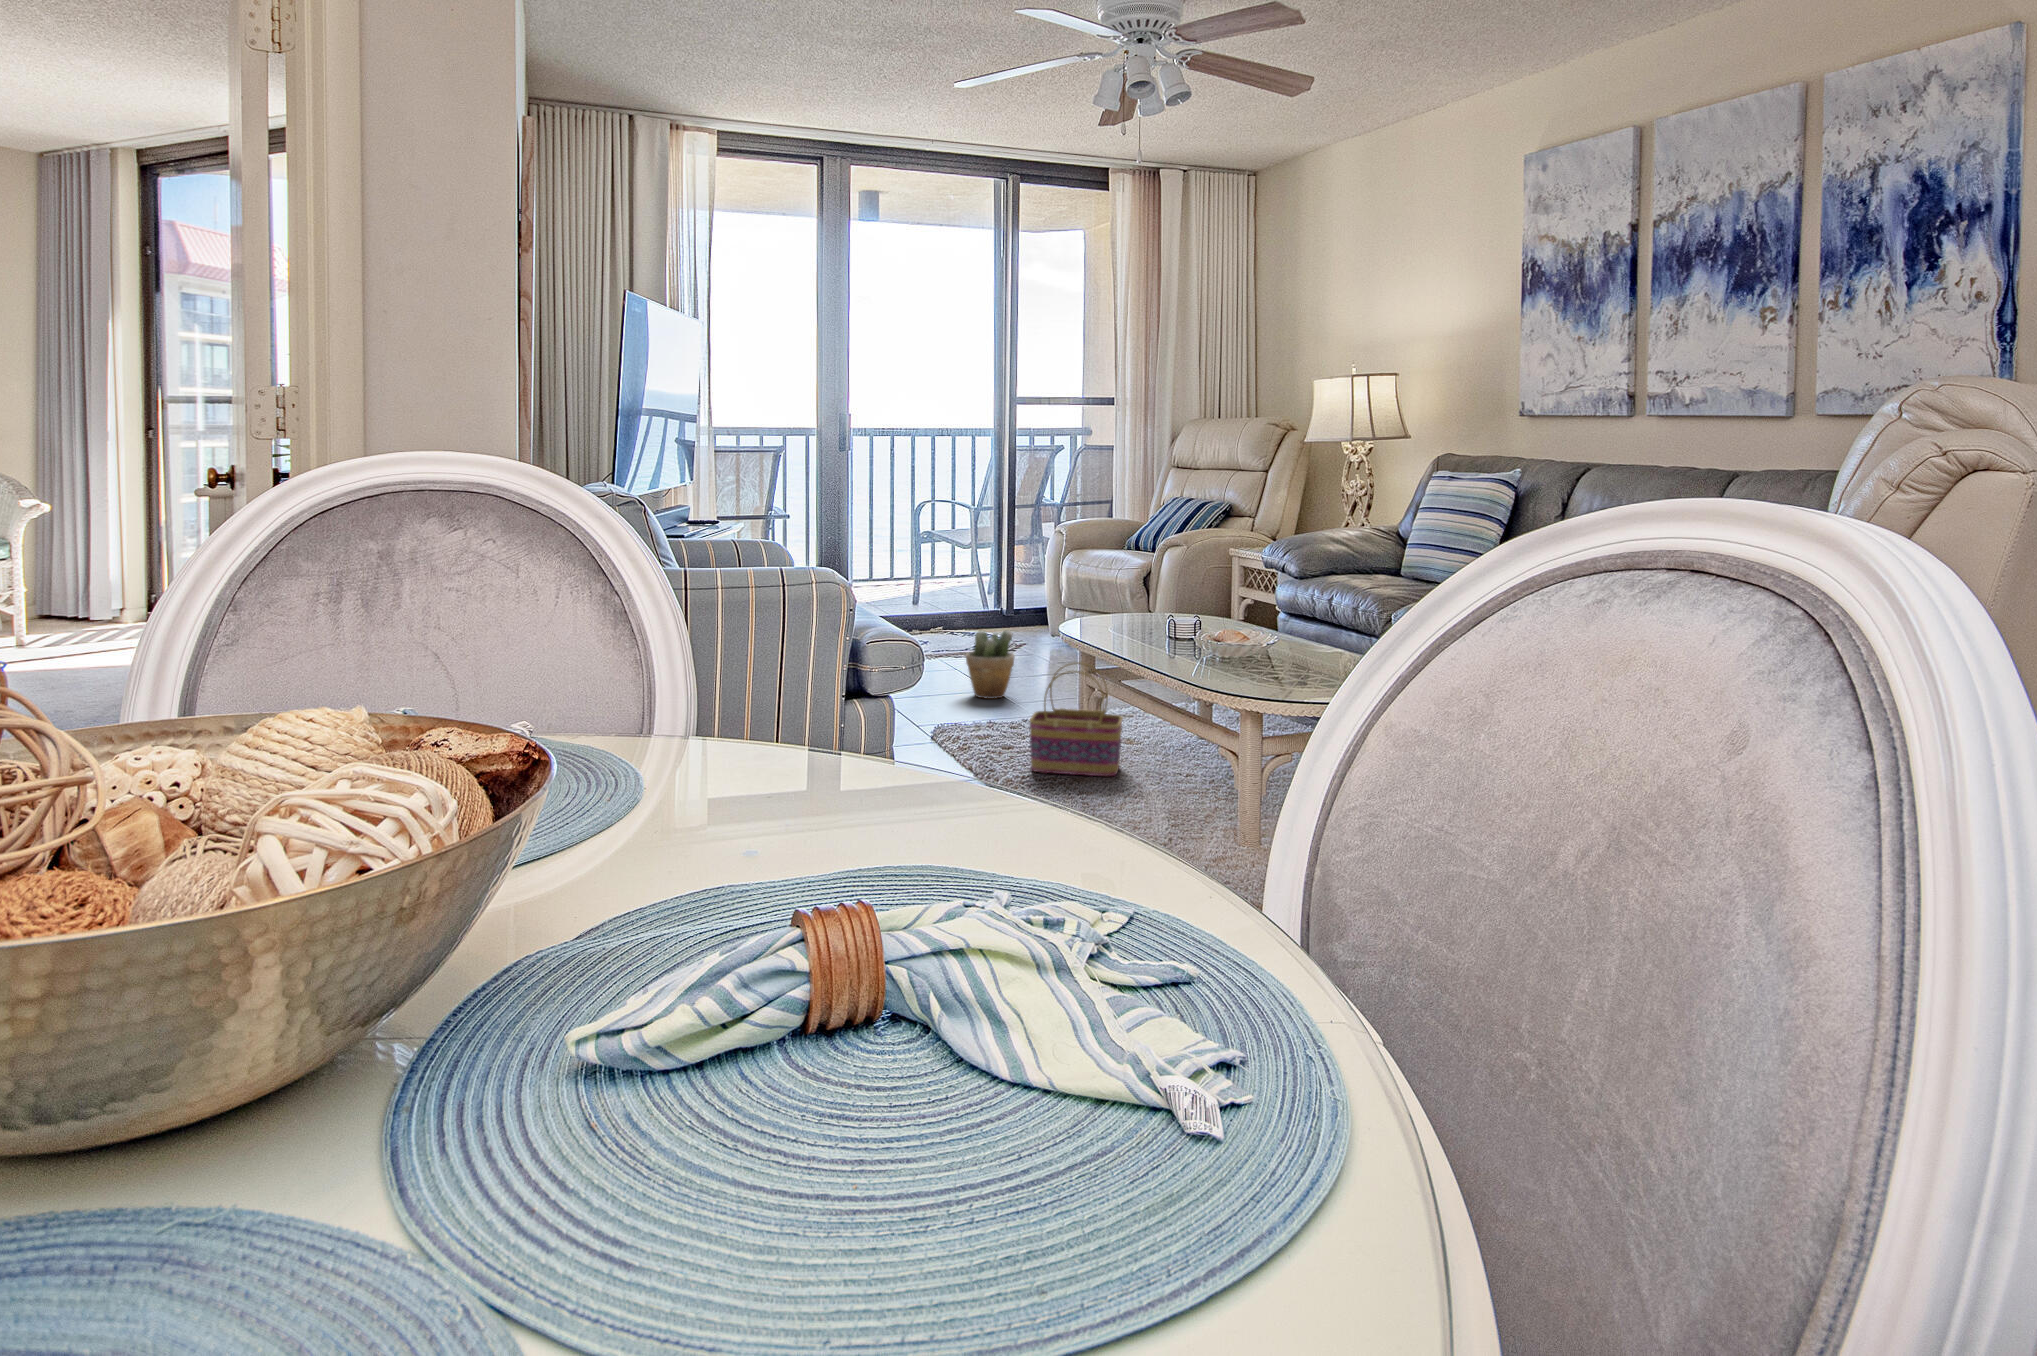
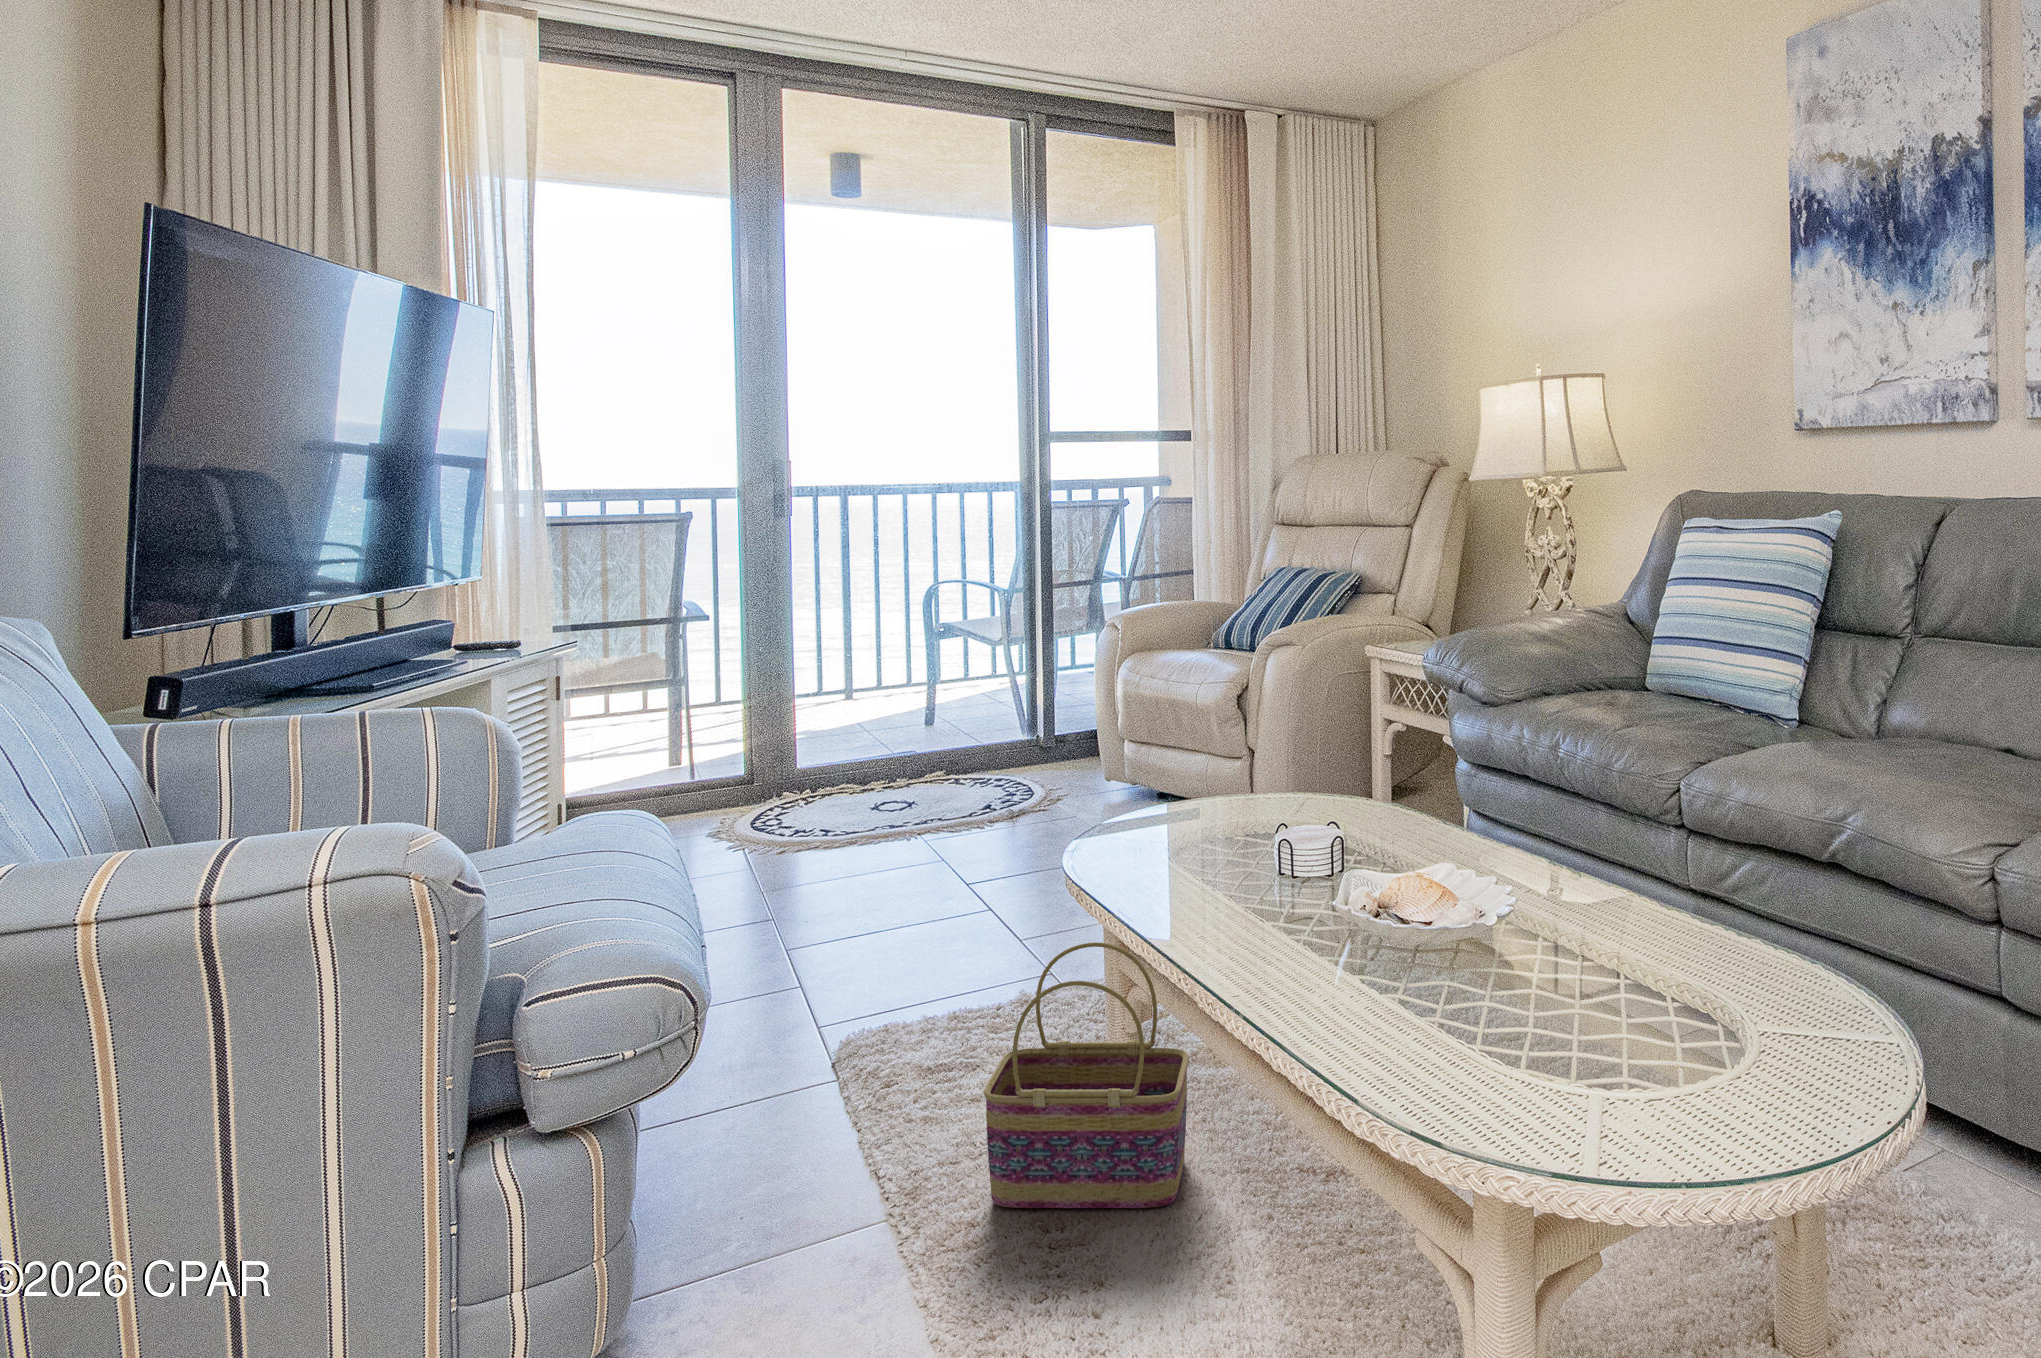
potted plant: present [966,630,1014,699] -> none [924,823,1013,949]

